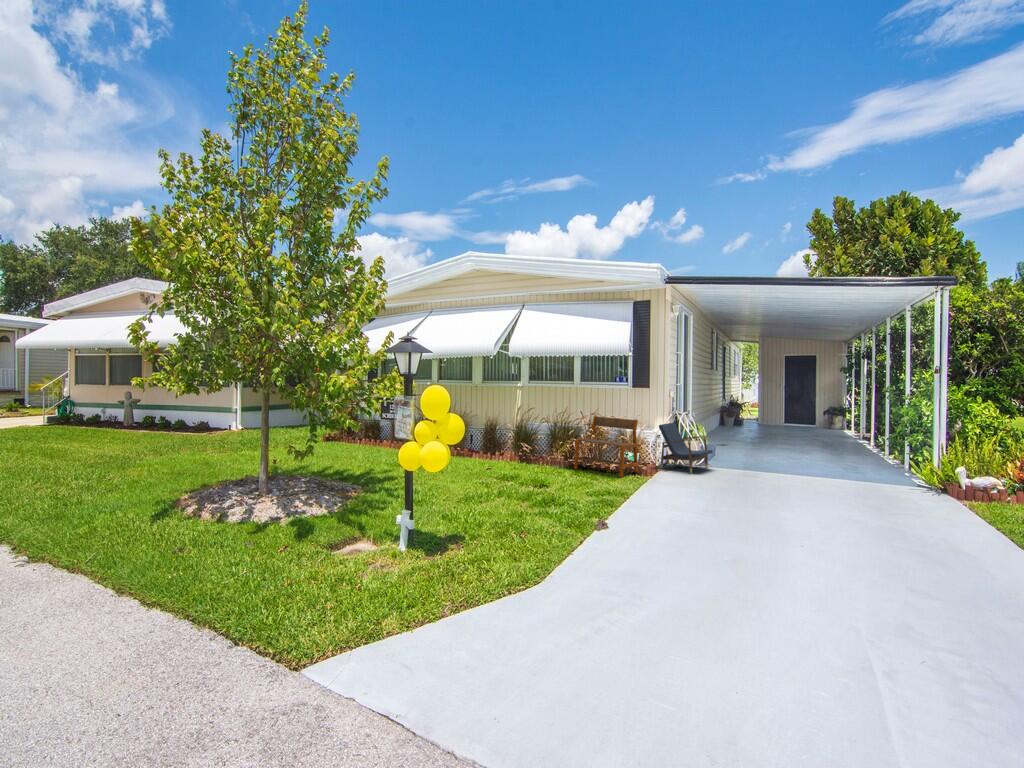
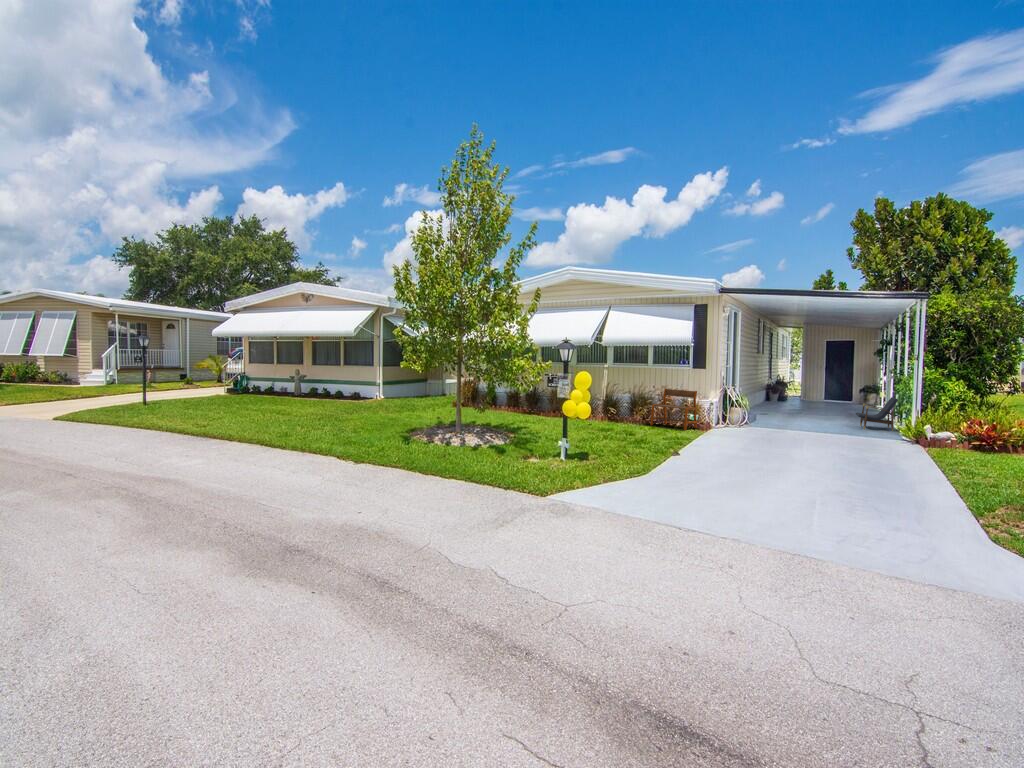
lounge chair: present [659,423,713,474] -> present [856,397,898,431]

